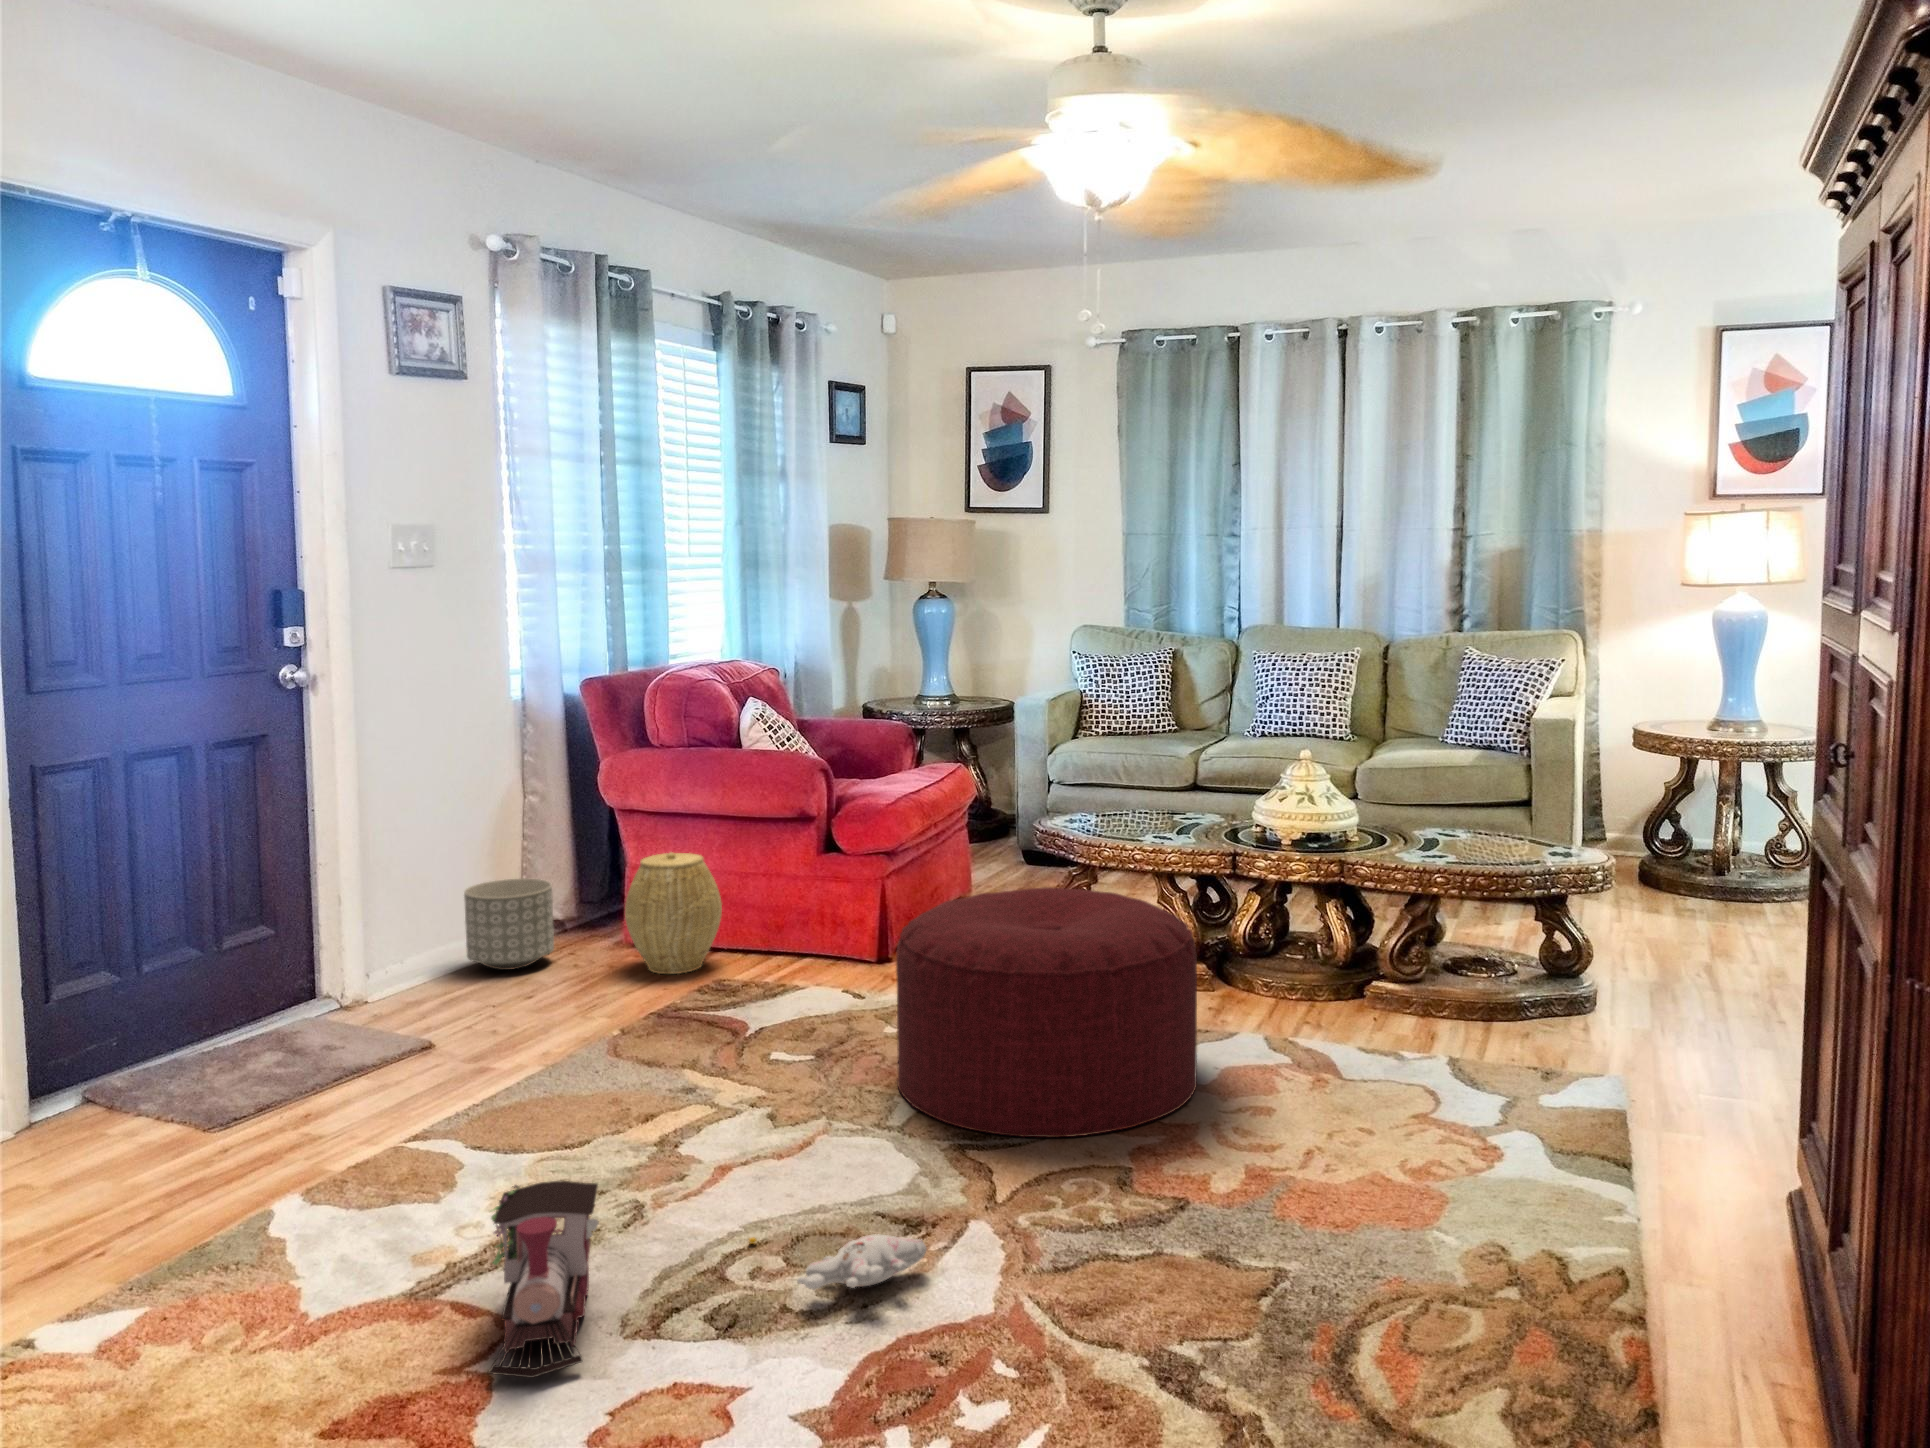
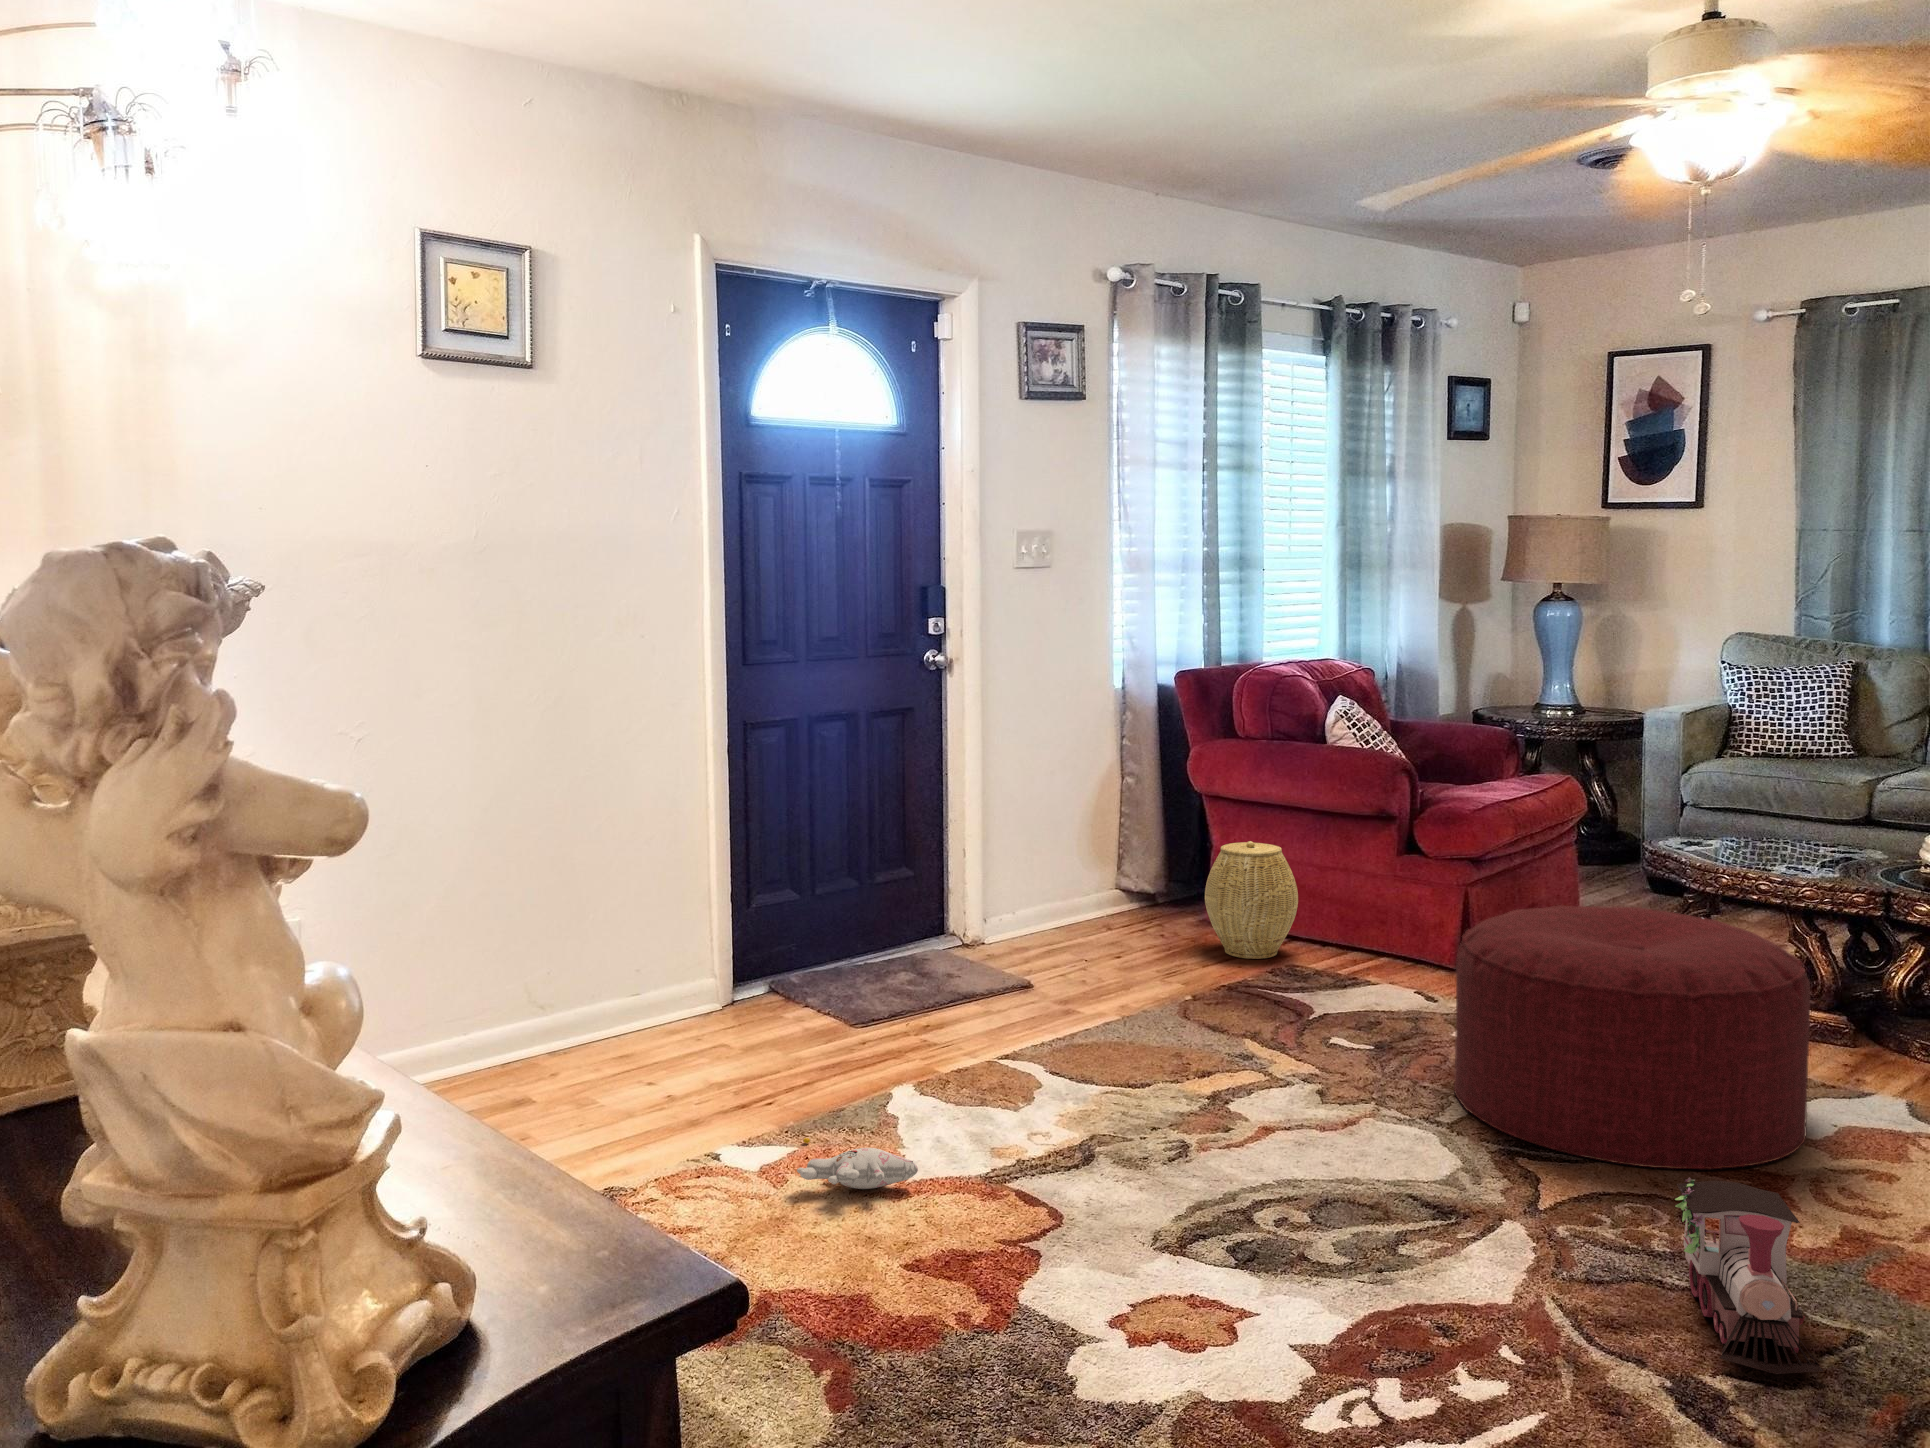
planter: present [464,878,554,970] -> none [1064,854,1141,936]
toy train: present [488,1181,598,1378] -> present [1675,1177,1823,1374]
plush toy: present [749,1234,927,1289] -> present [797,1138,918,1189]

